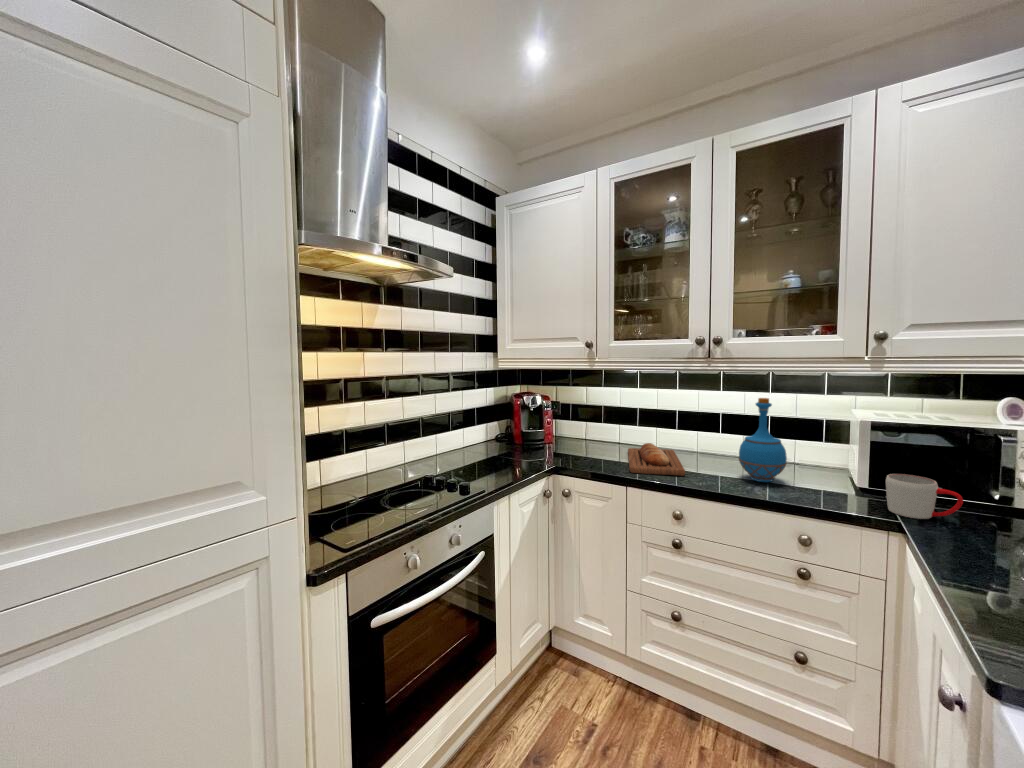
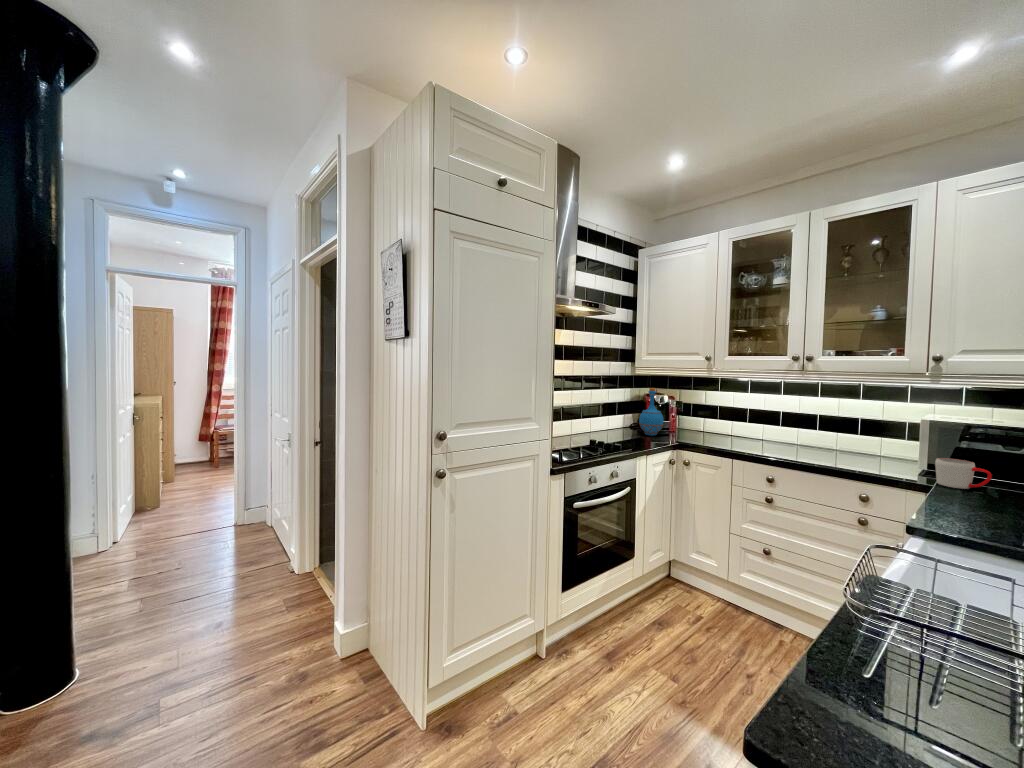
bottle: present [739,398,787,482] -> present [639,388,664,436]
bread loaf: present [628,443,685,476] -> none [736,433,780,454]

